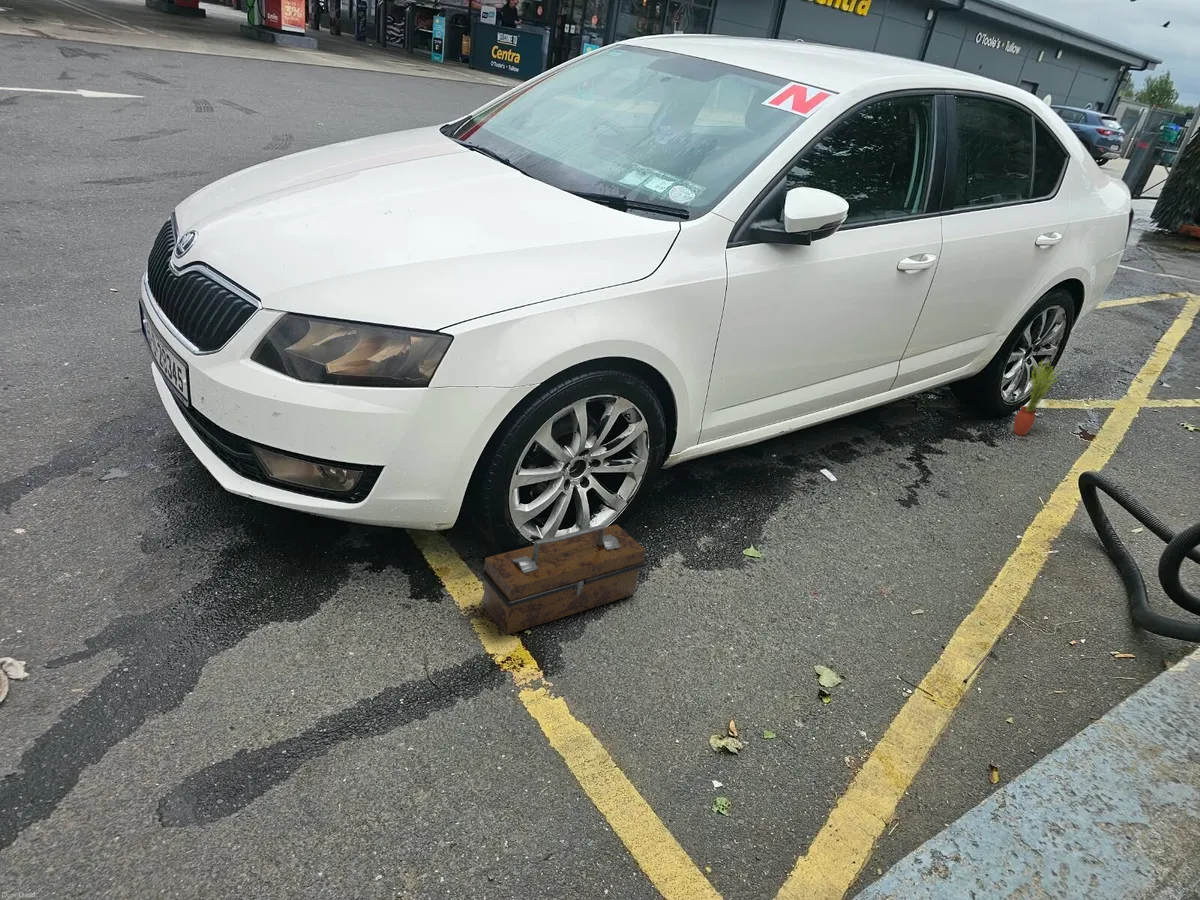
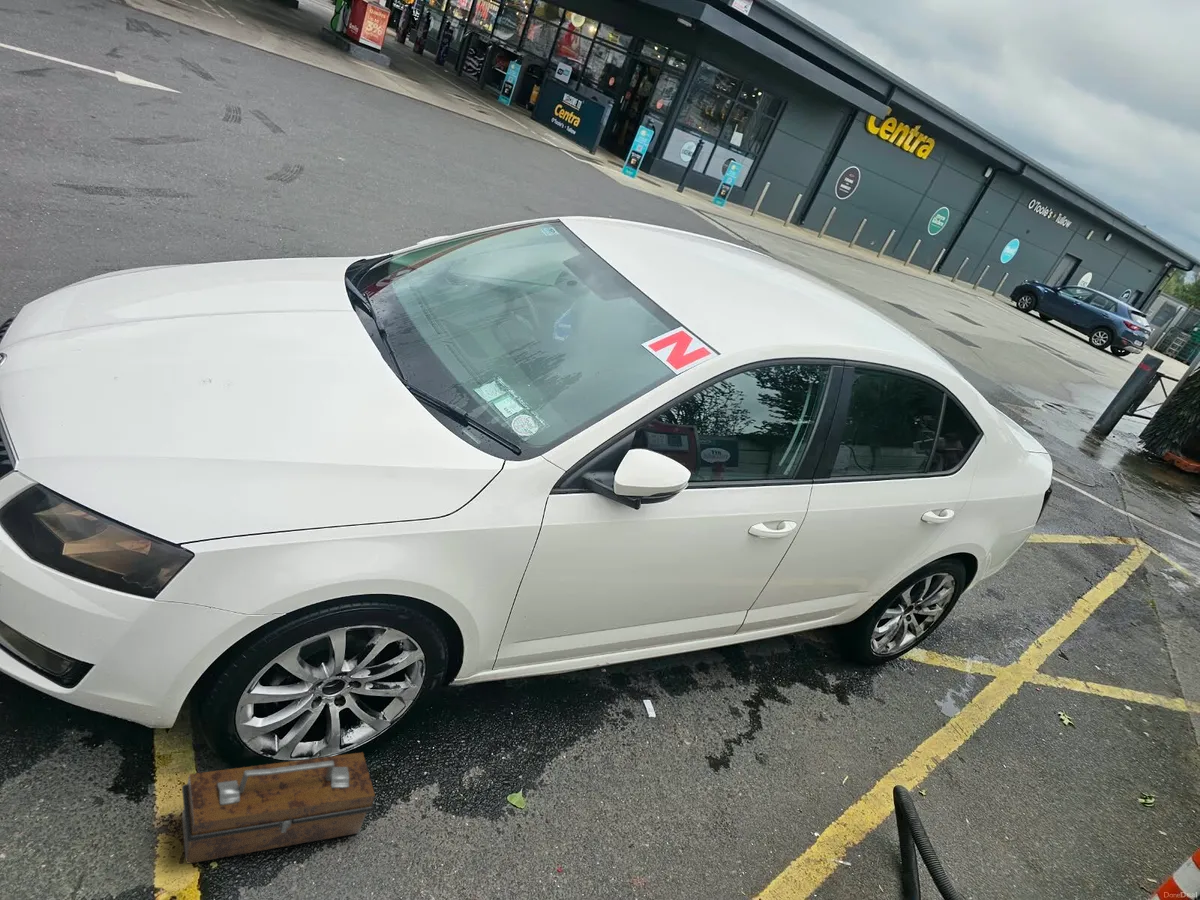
potted plant: present [1014,361,1058,435] -> none [878,626,935,692]

